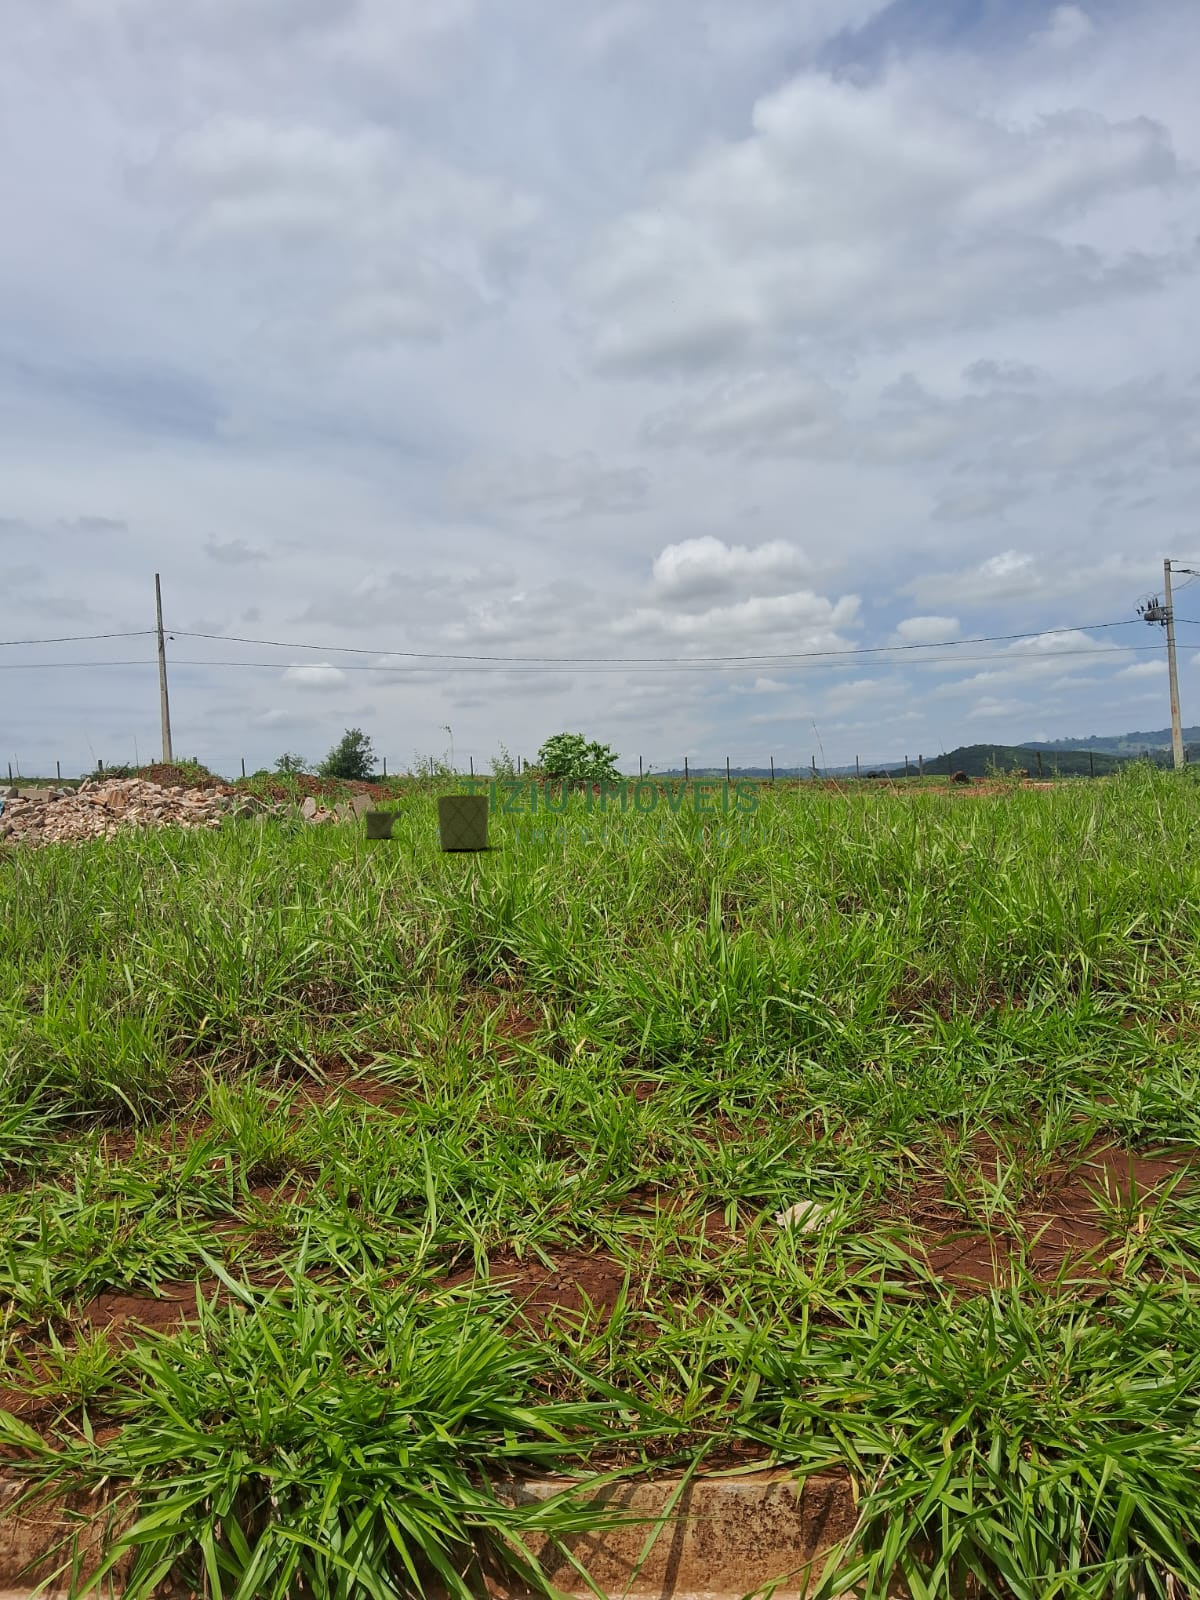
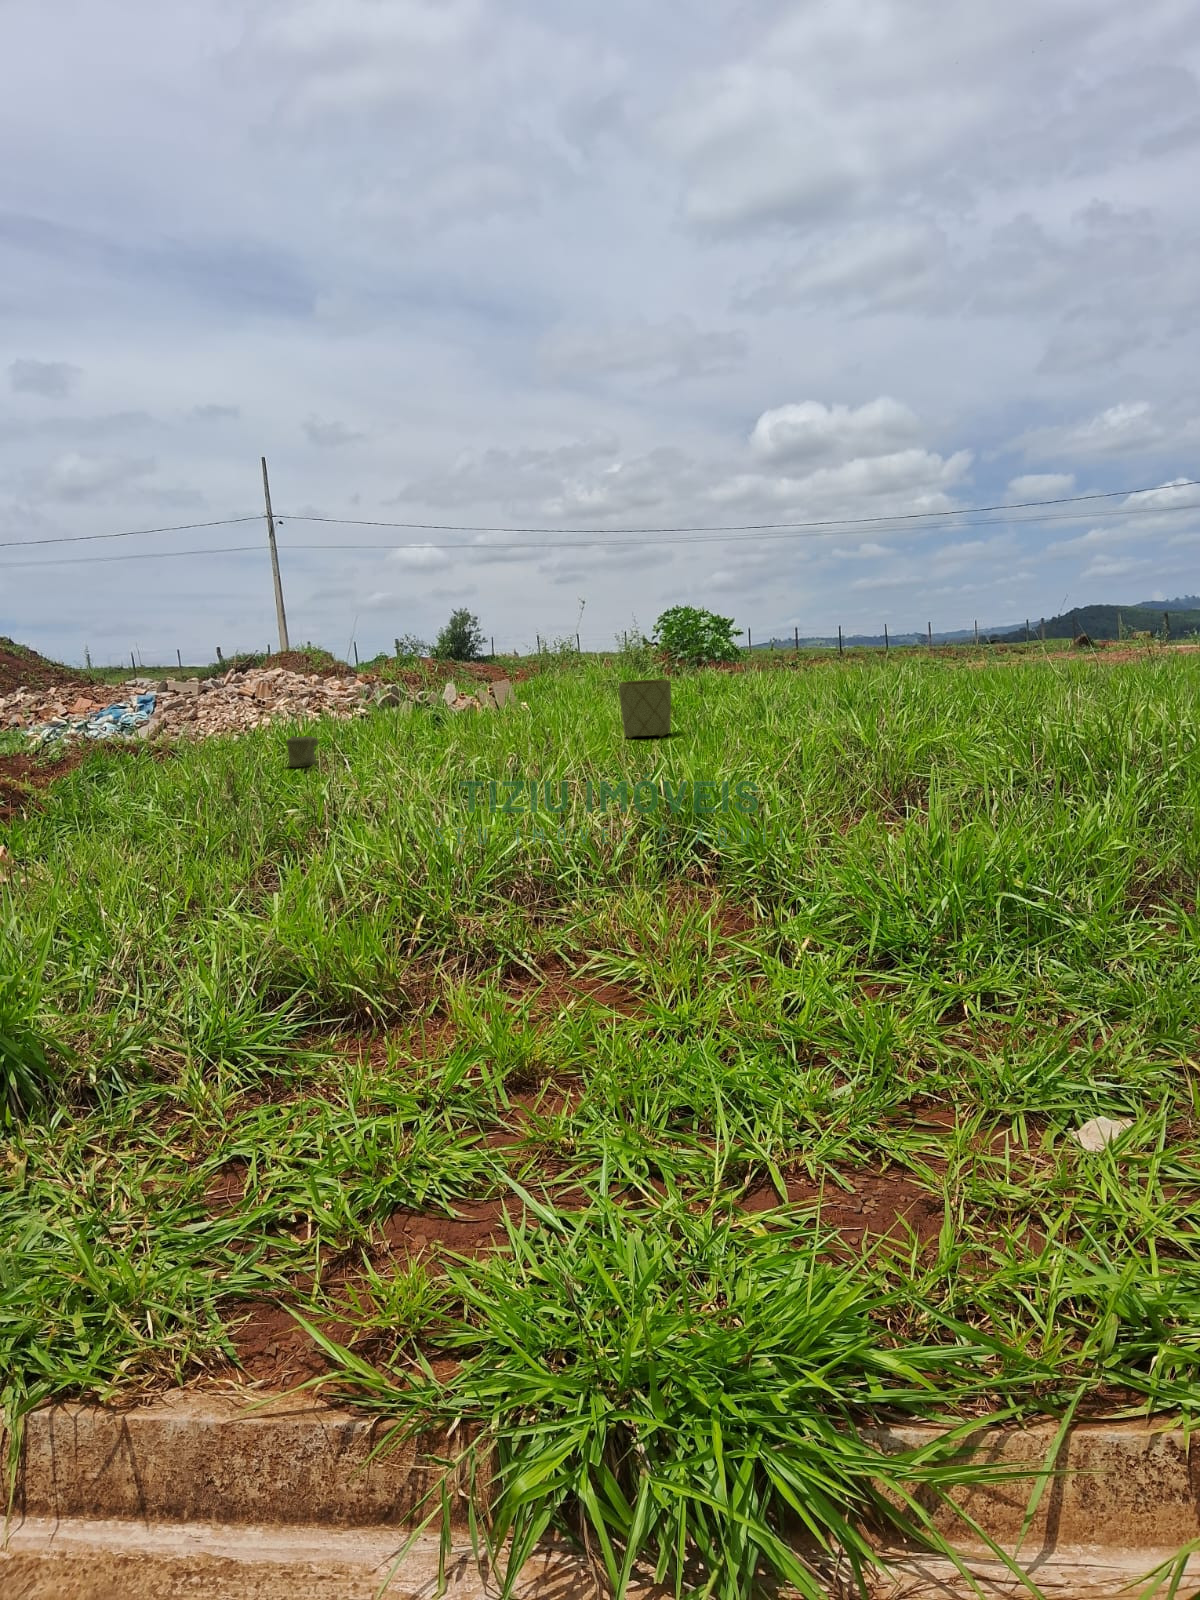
watering can: present [366,811,402,839] -> present [286,736,319,767]

